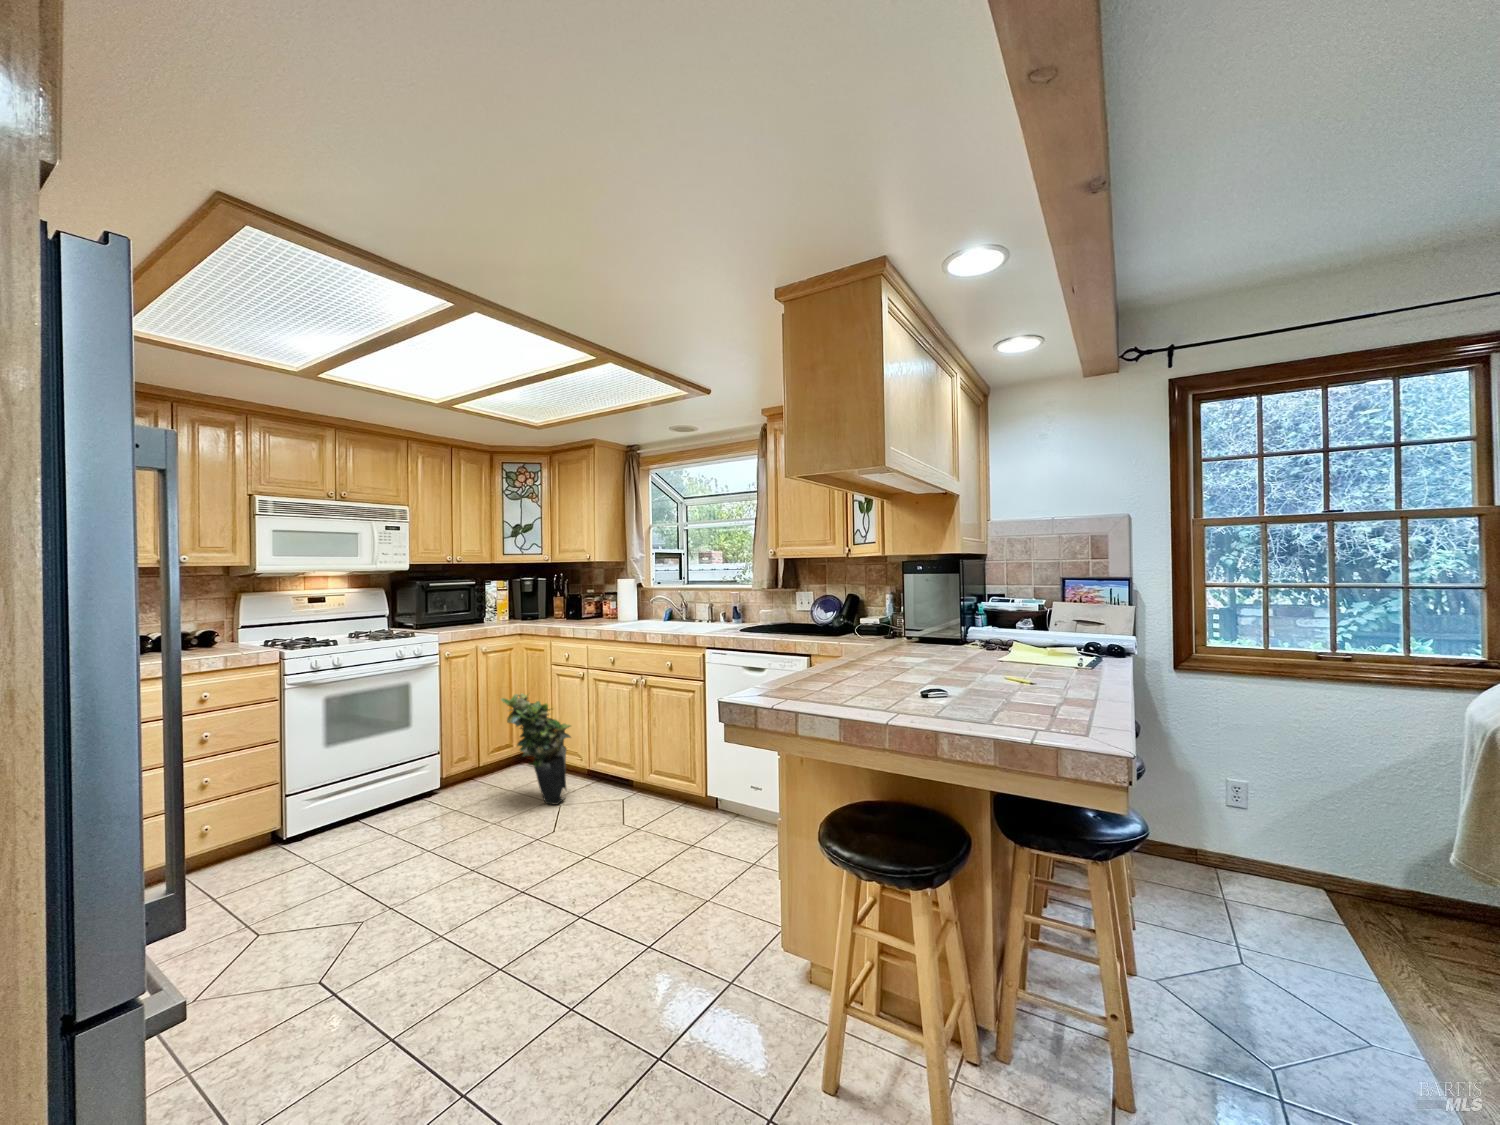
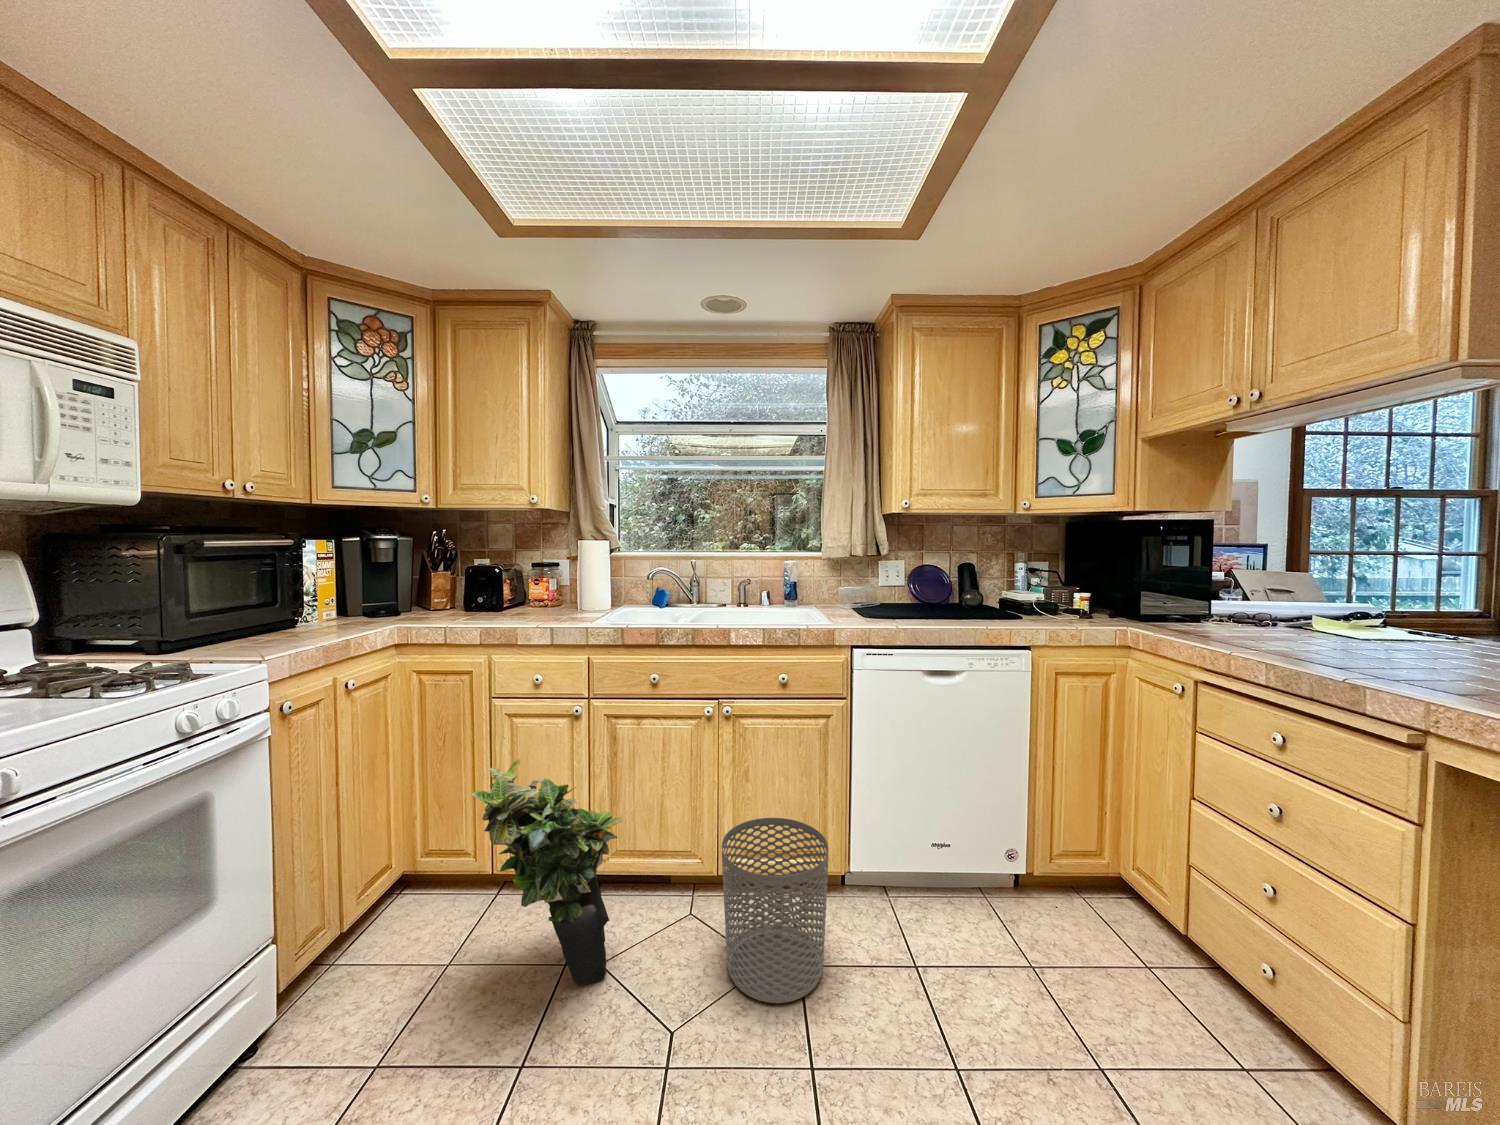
waste bin: none [596,743,656,830] -> present [722,818,829,1003]

